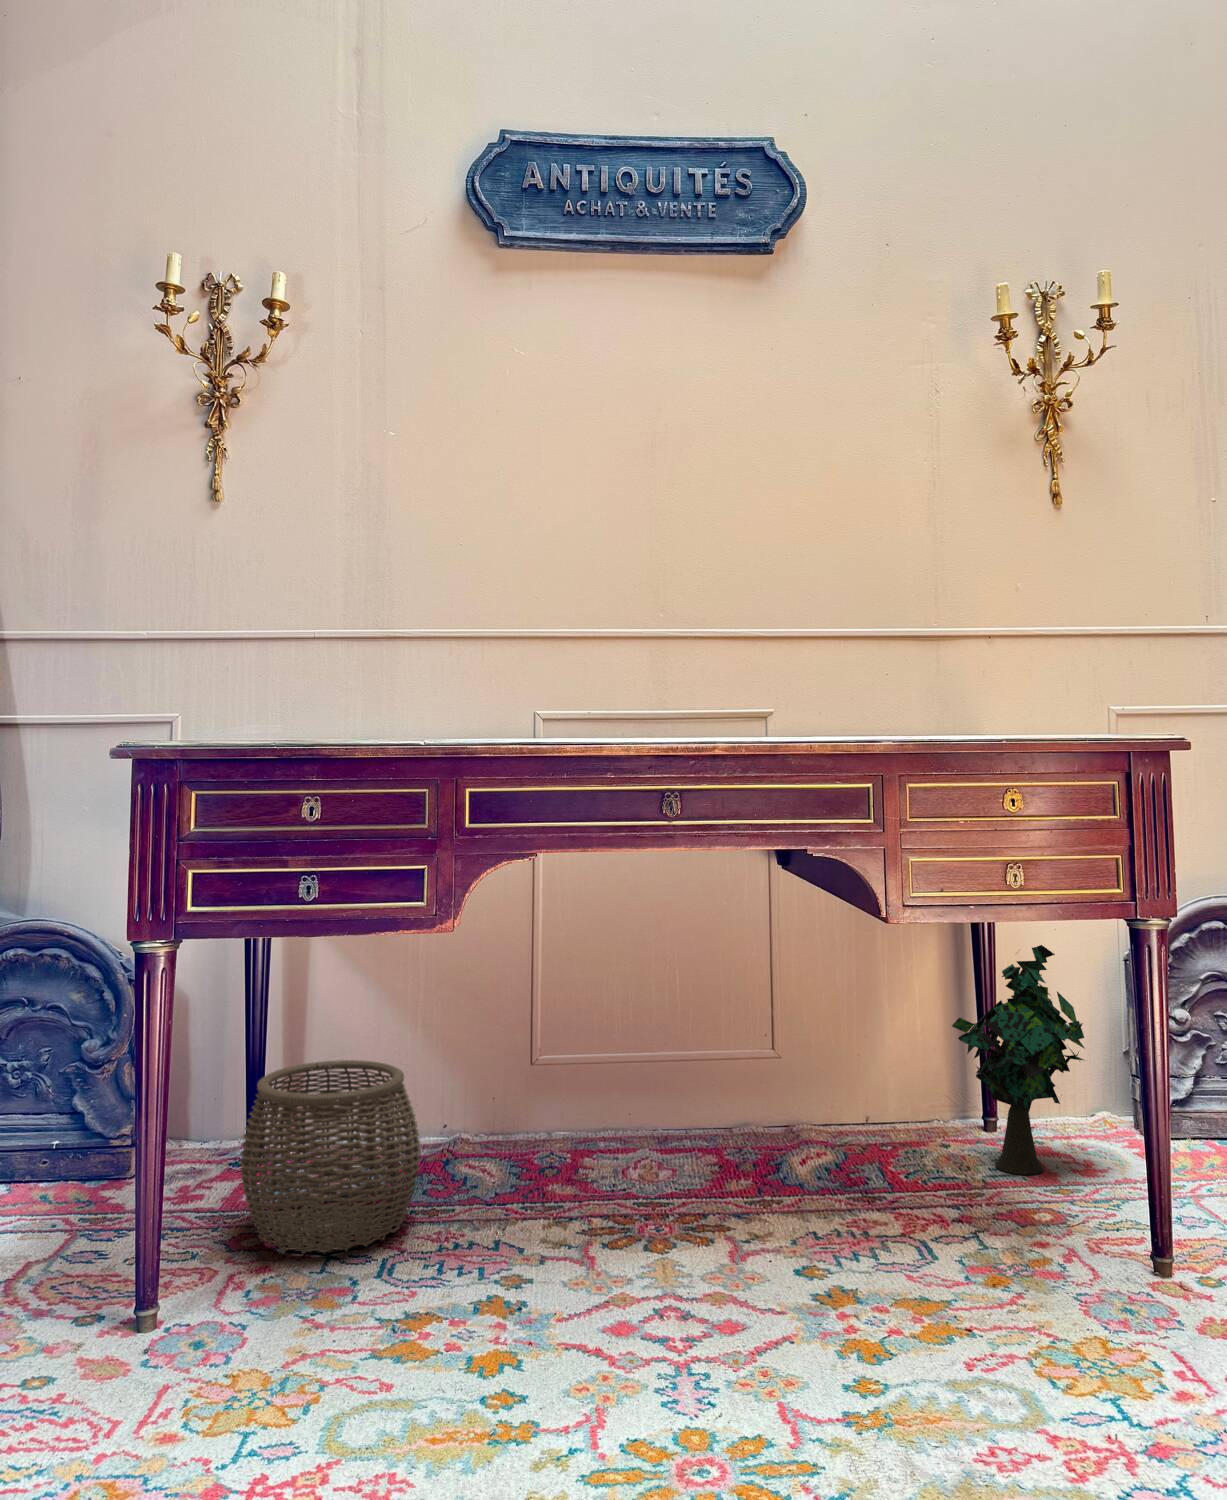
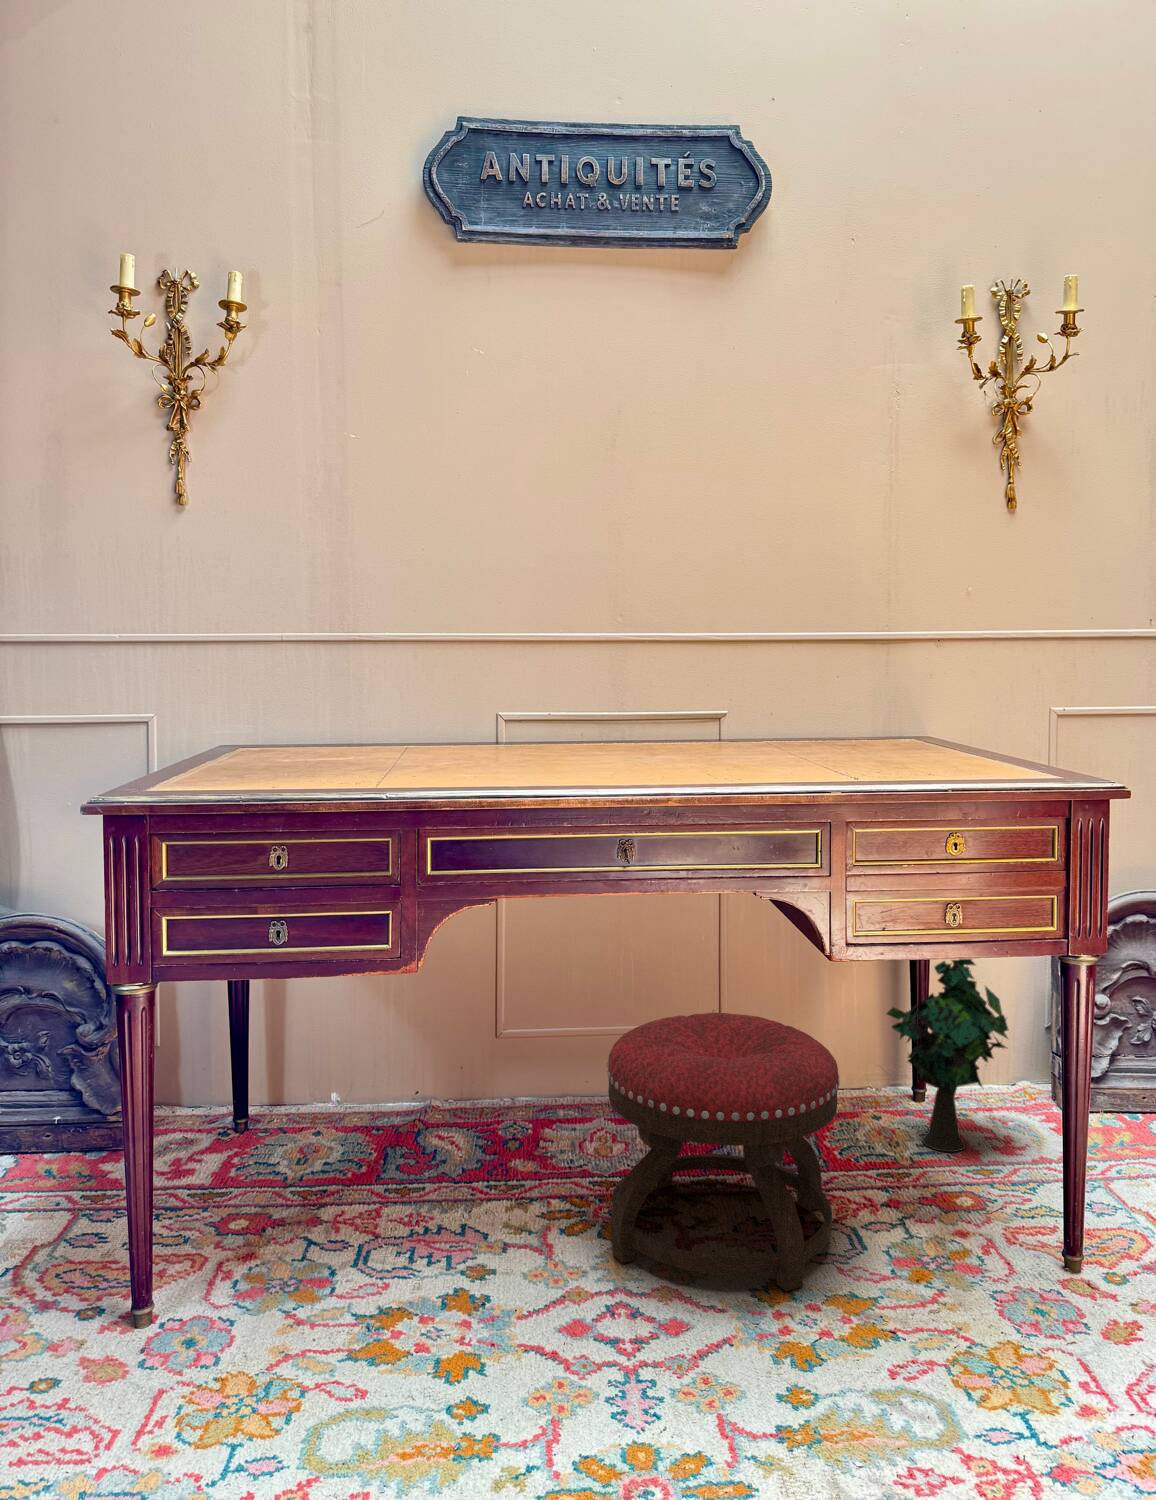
ottoman: none [652,1012,903,1296] -> present [607,1013,840,1292]
woven basket: present [240,1060,421,1254] -> none [227,1052,394,1239]

